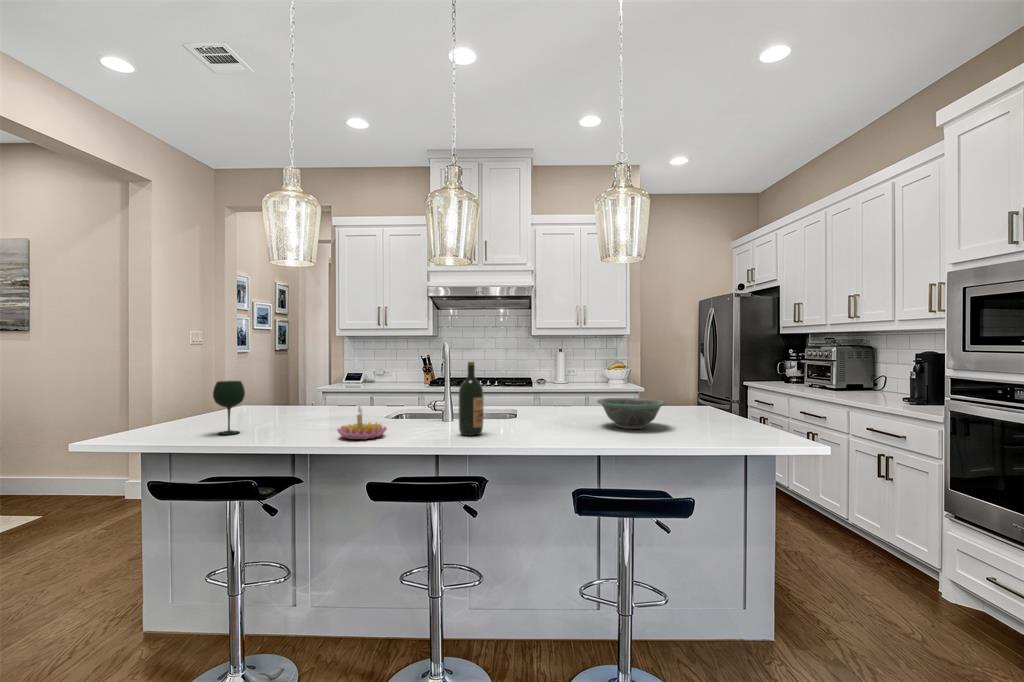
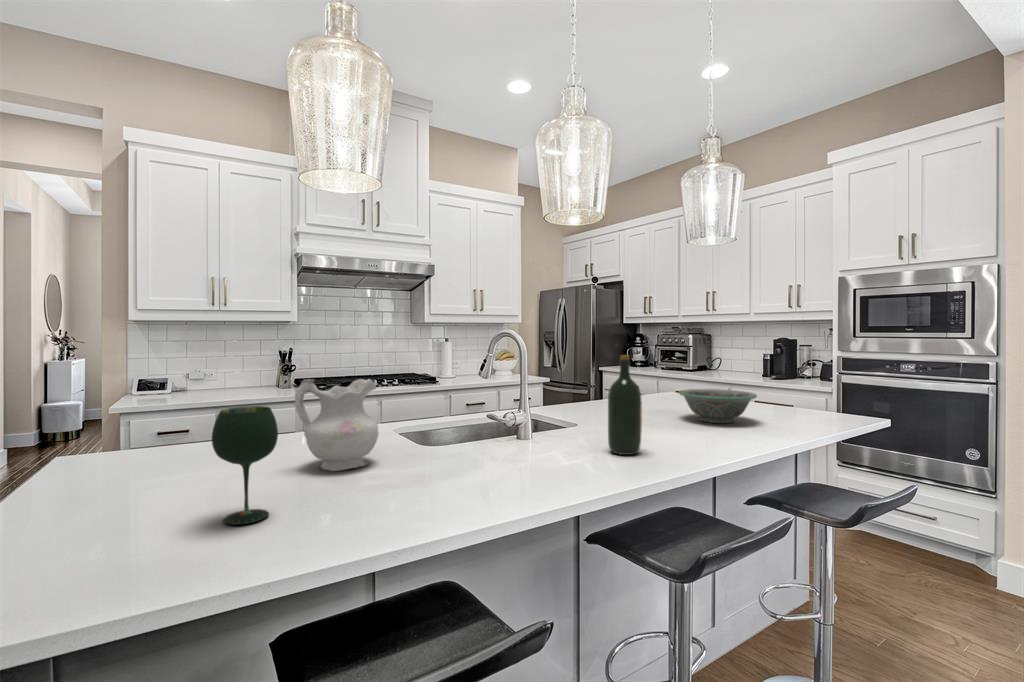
ceramic pitcher: none [291,371,338,424] -> present [295,379,378,471]
candle holder: present [337,406,387,440] -> none [475,428,553,488]

